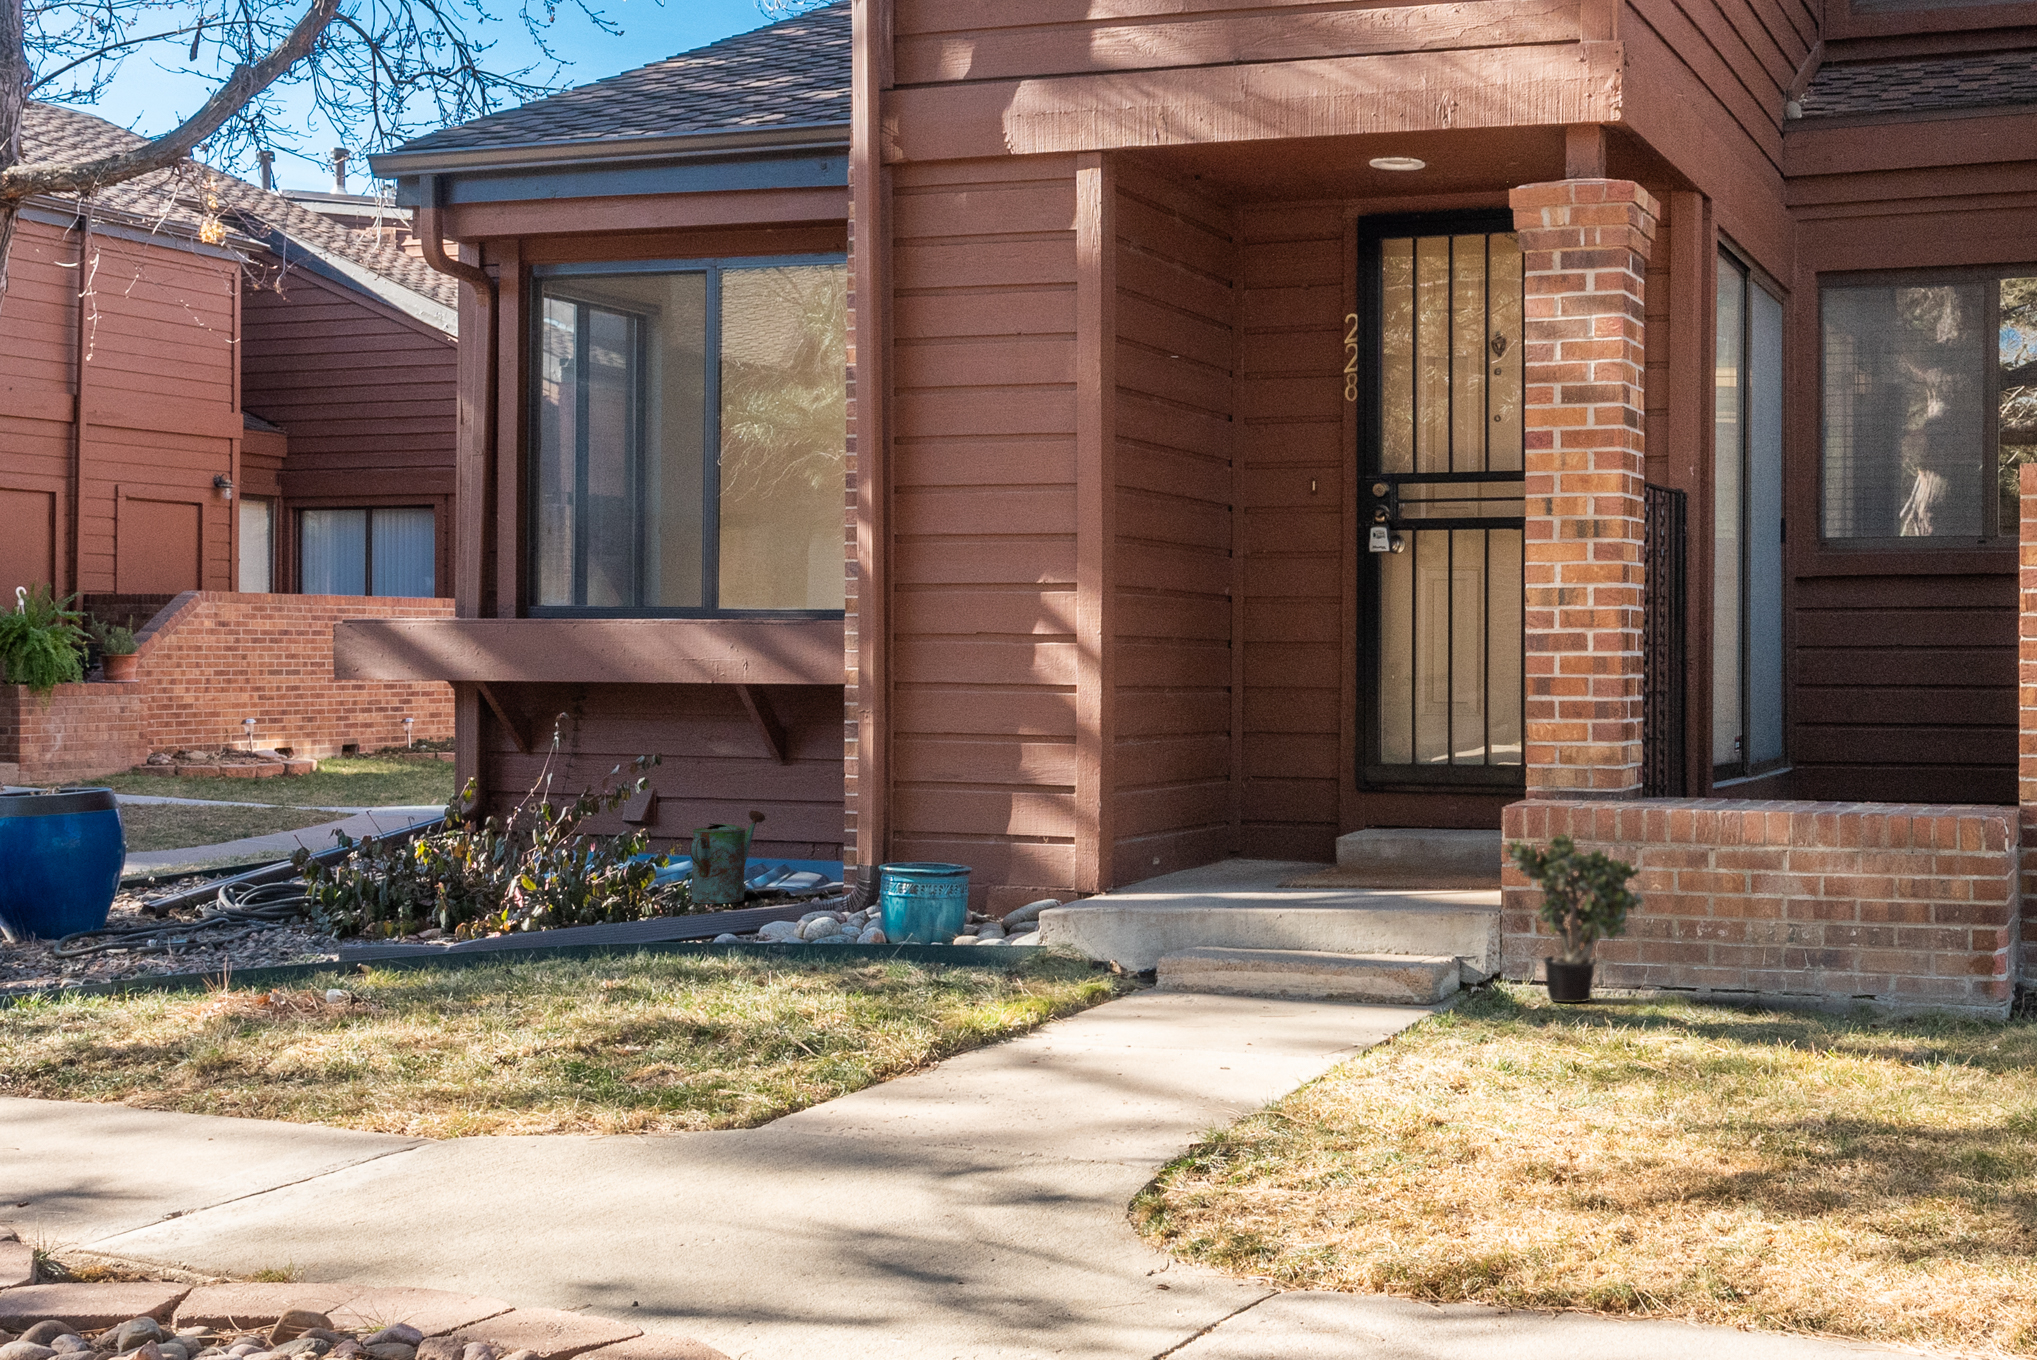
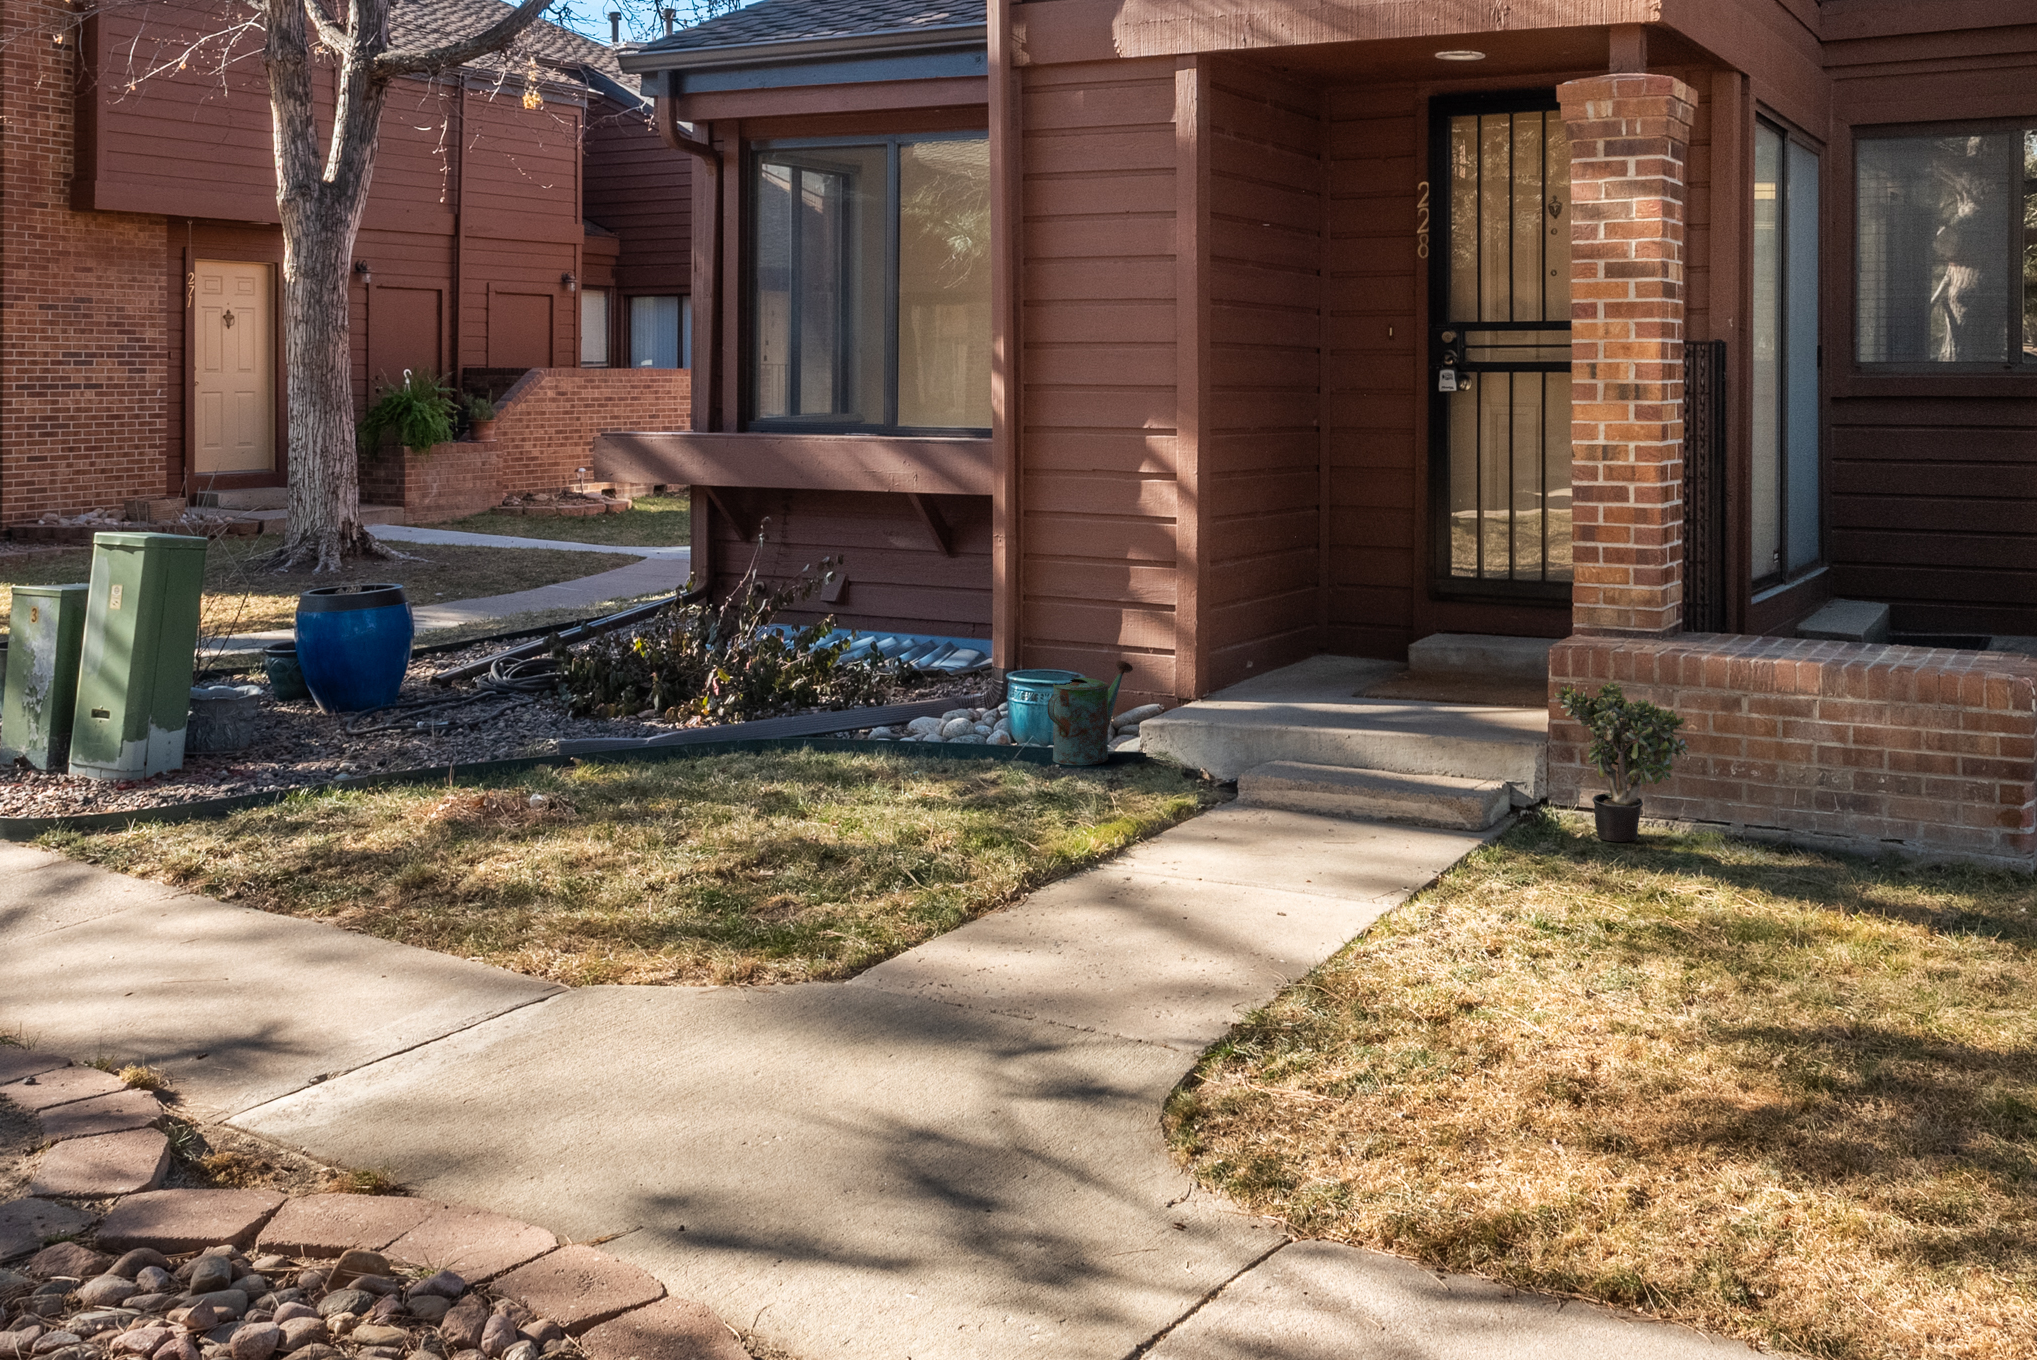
watering can: present [690,811,765,903] -> present [1048,661,1133,765]

